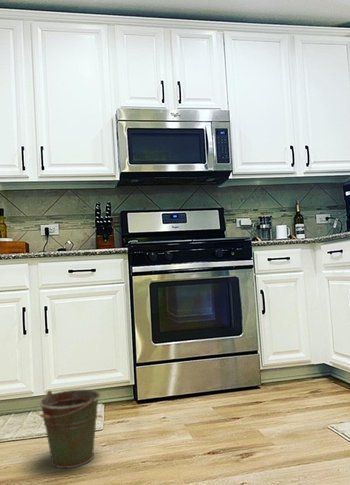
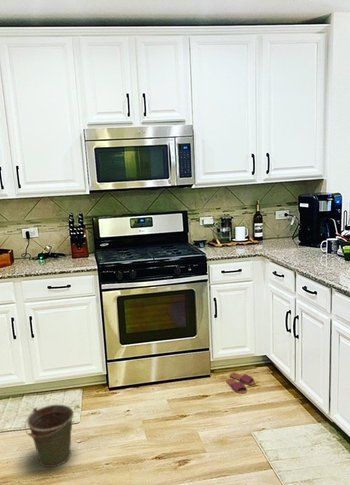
slippers: none [282,383,319,400] -> present [226,373,255,393]

